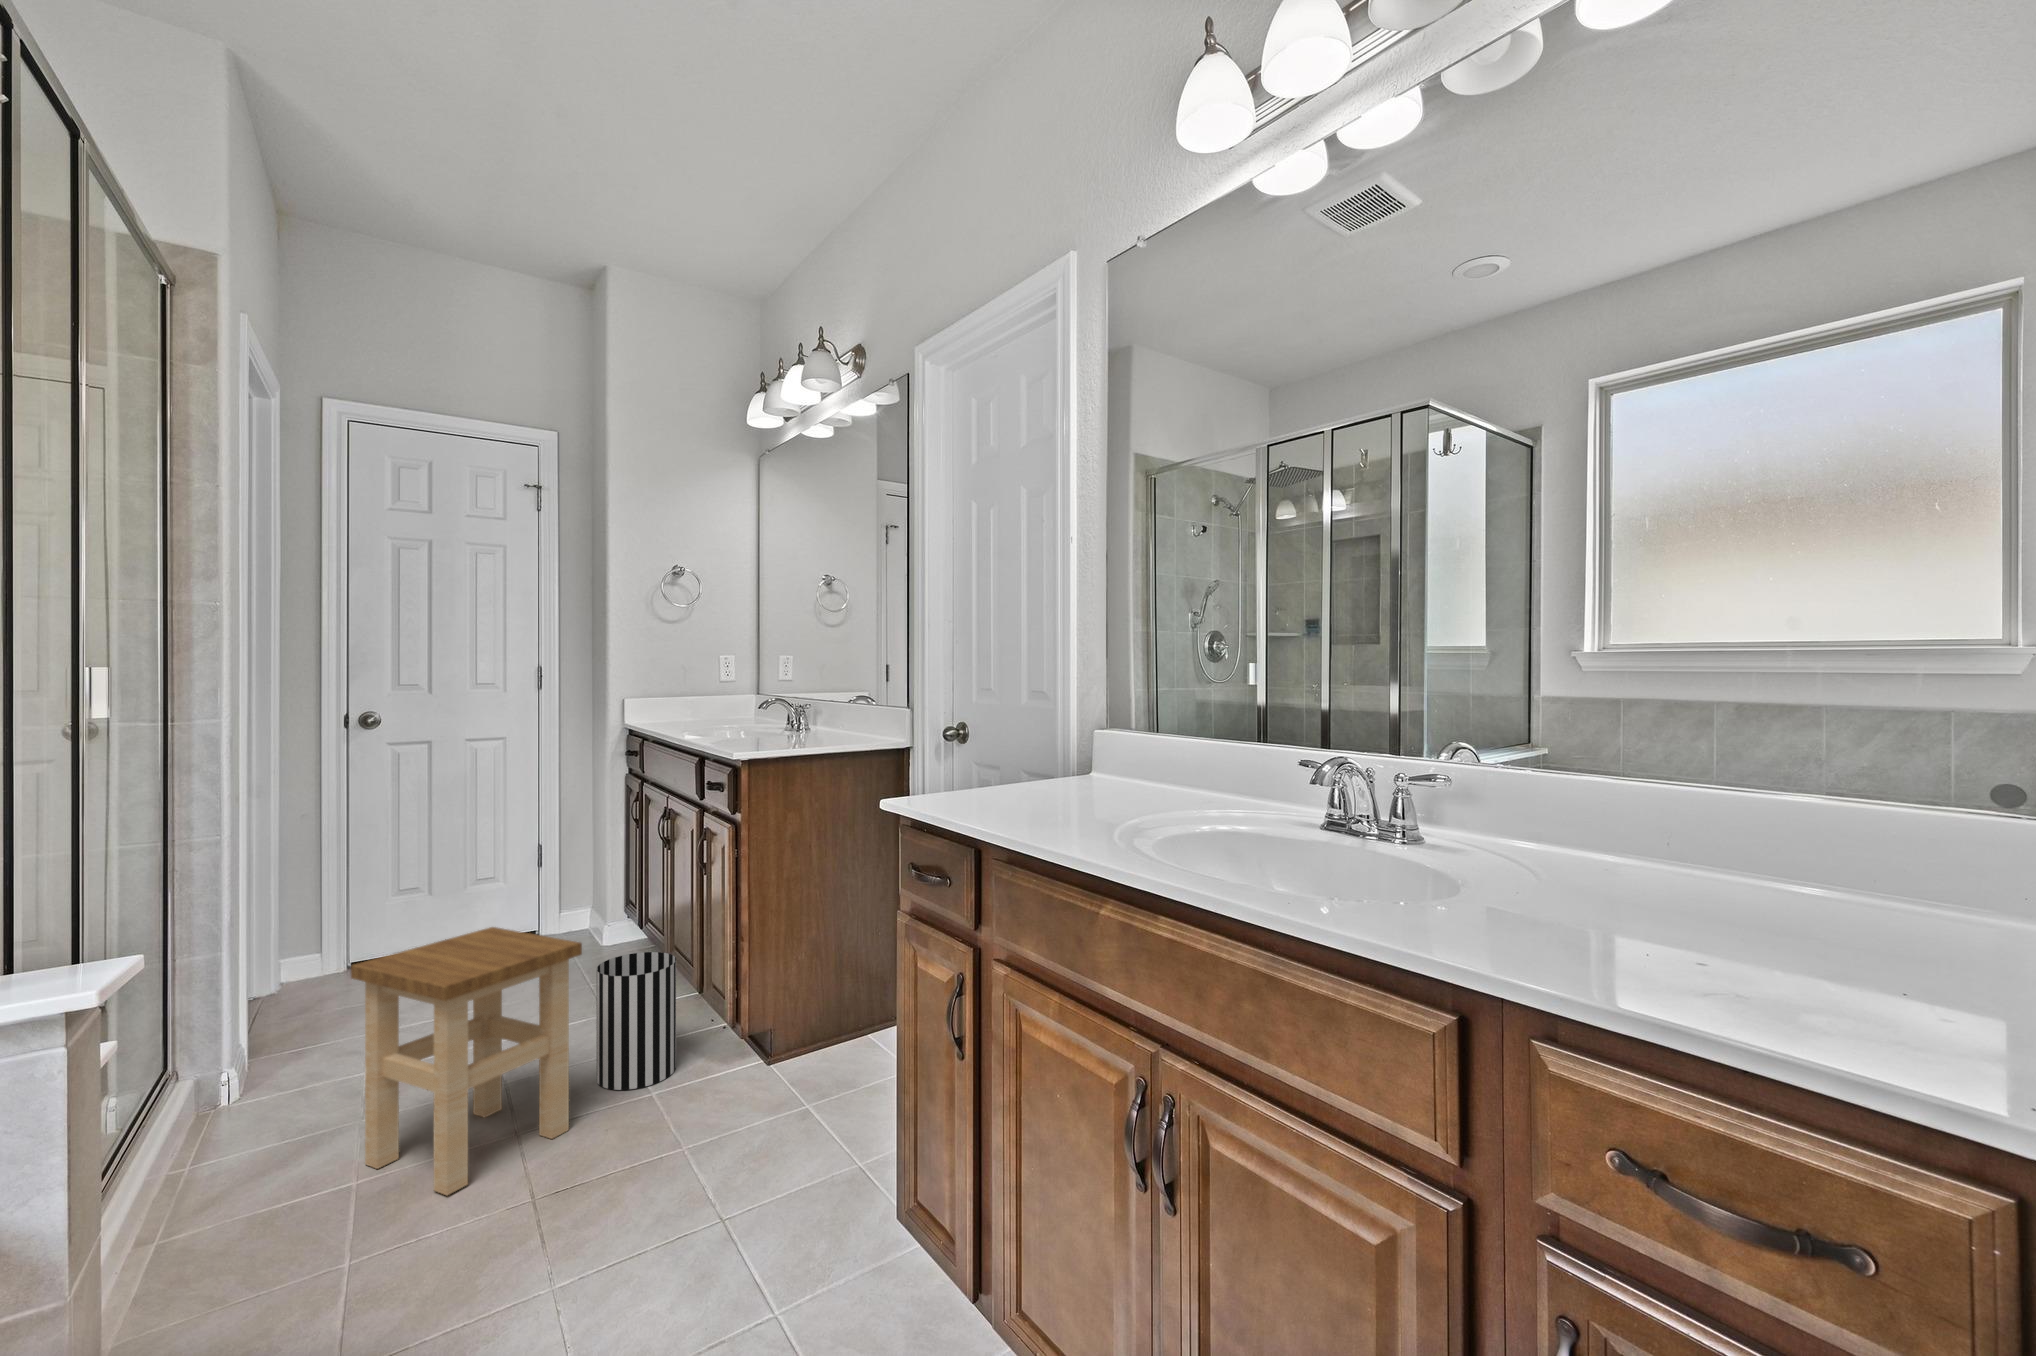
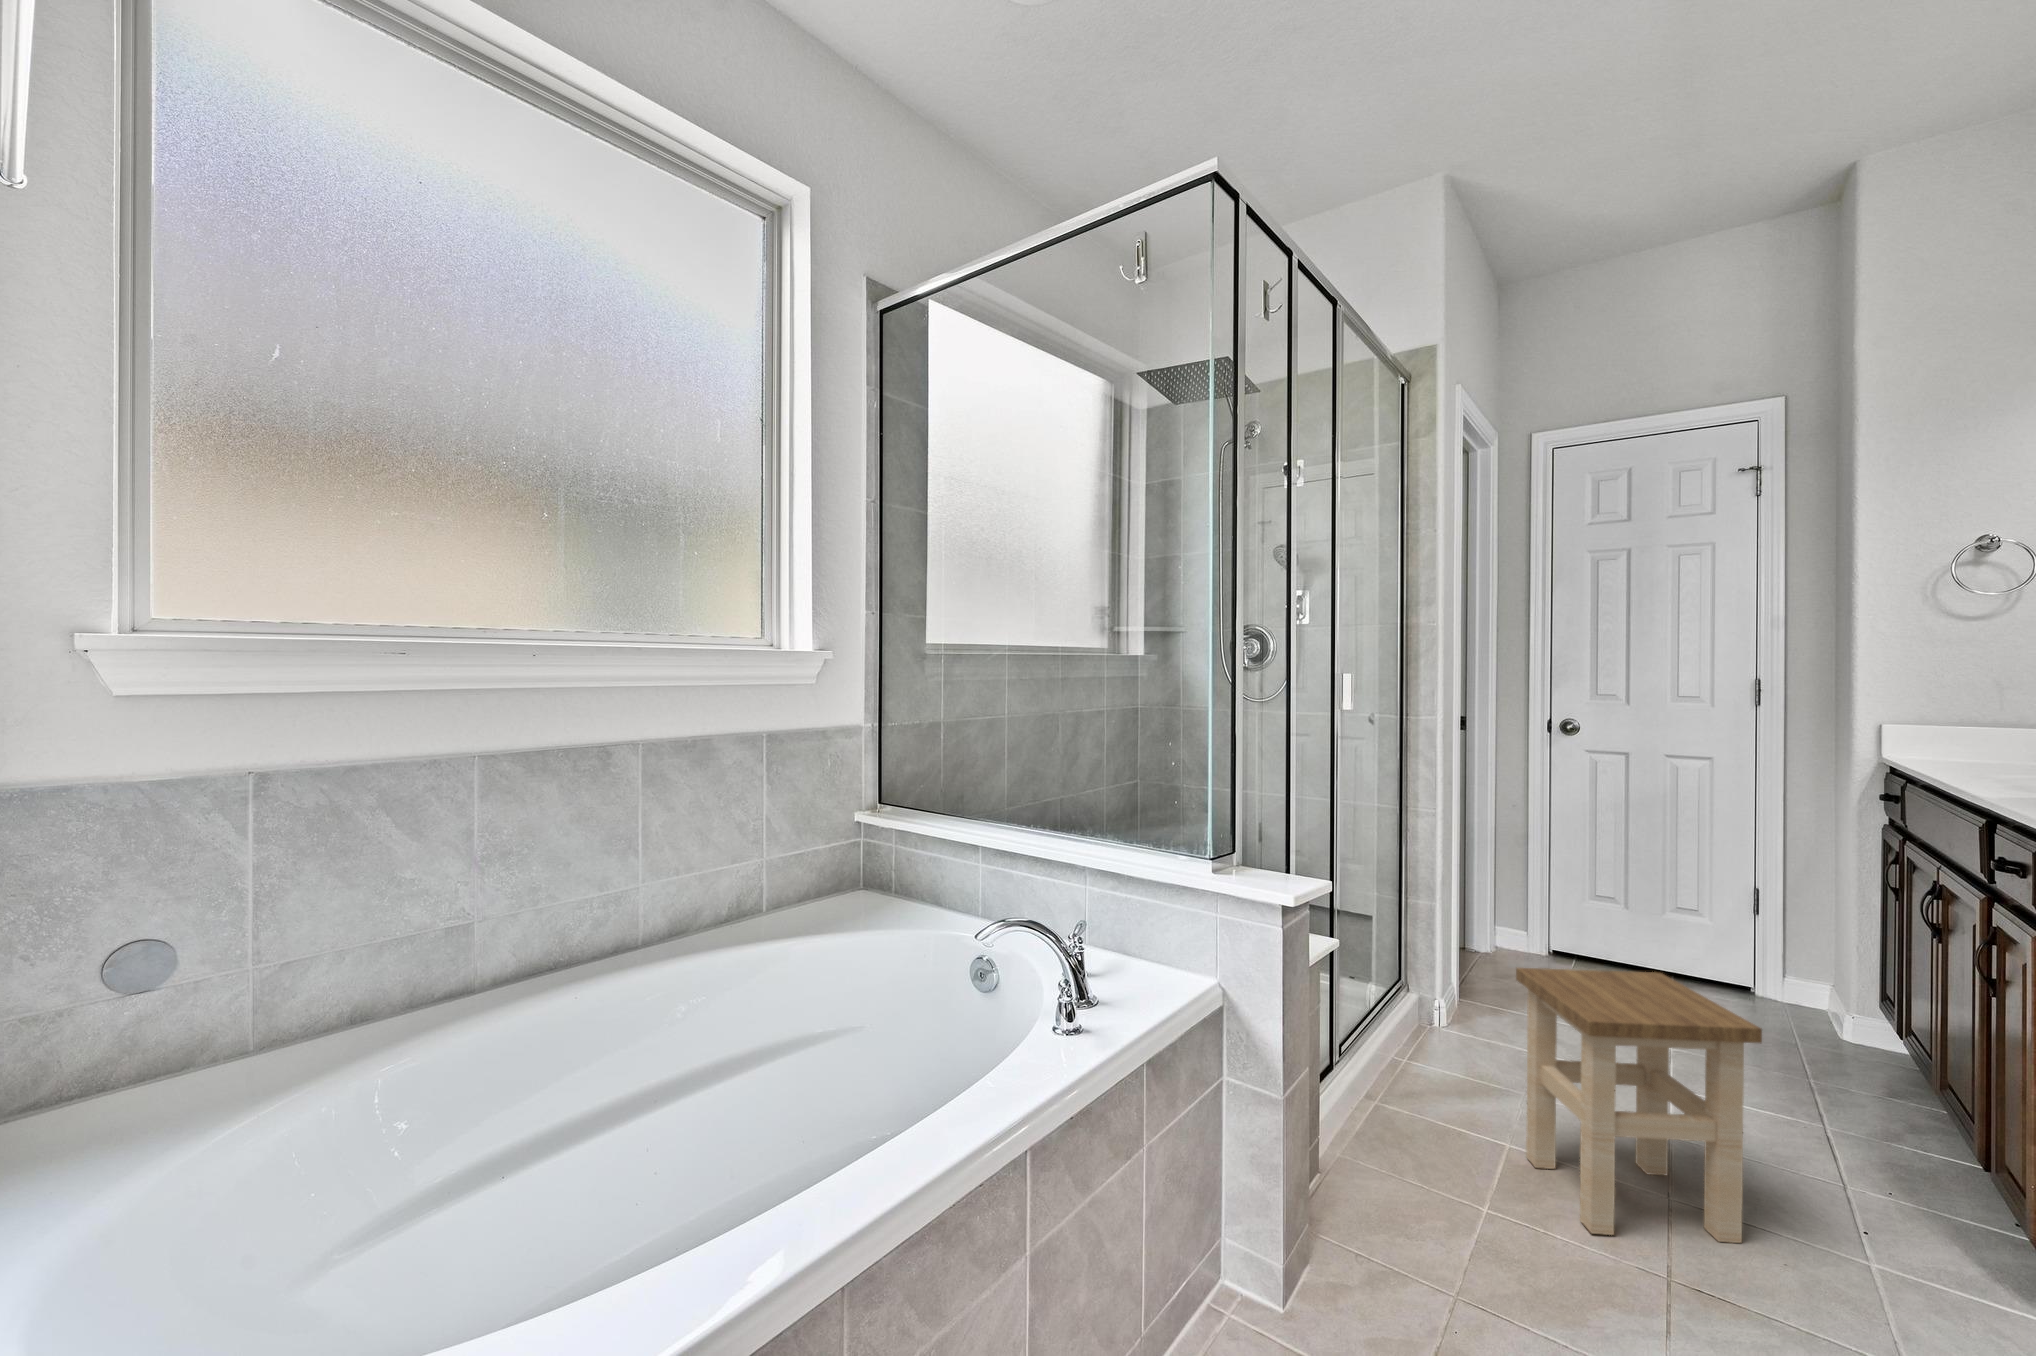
wastebasket: present [597,952,676,1090] -> none [1793,1061,1926,1254]

